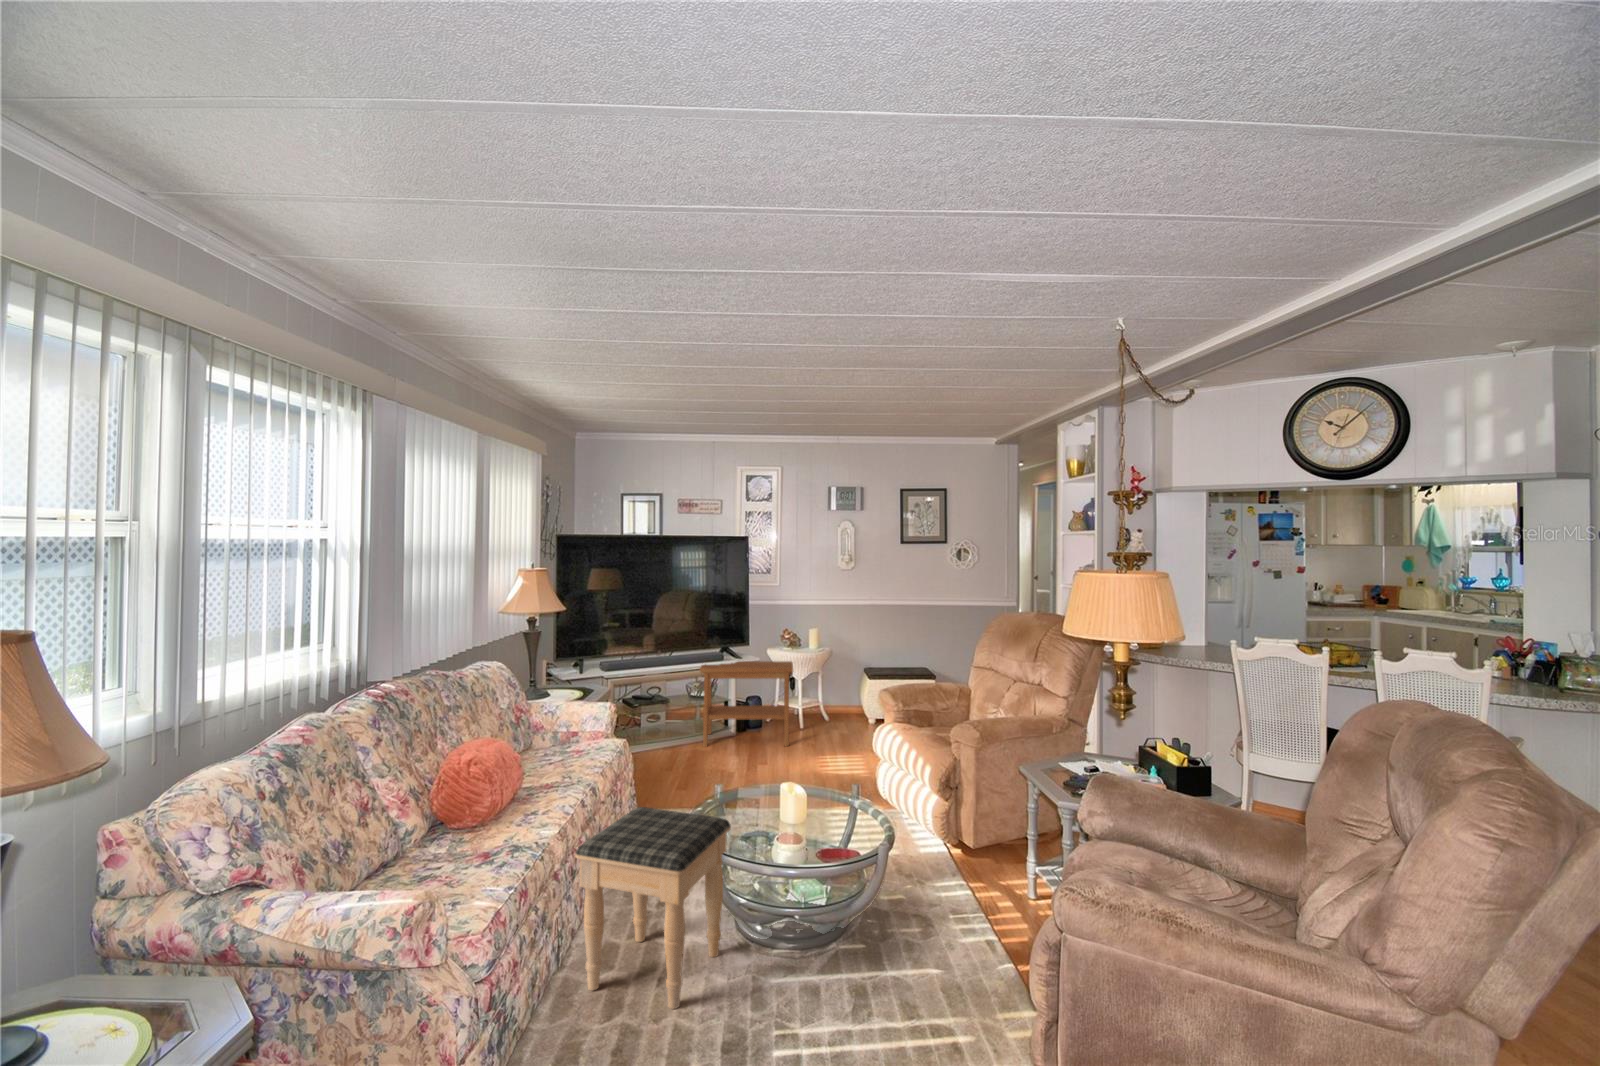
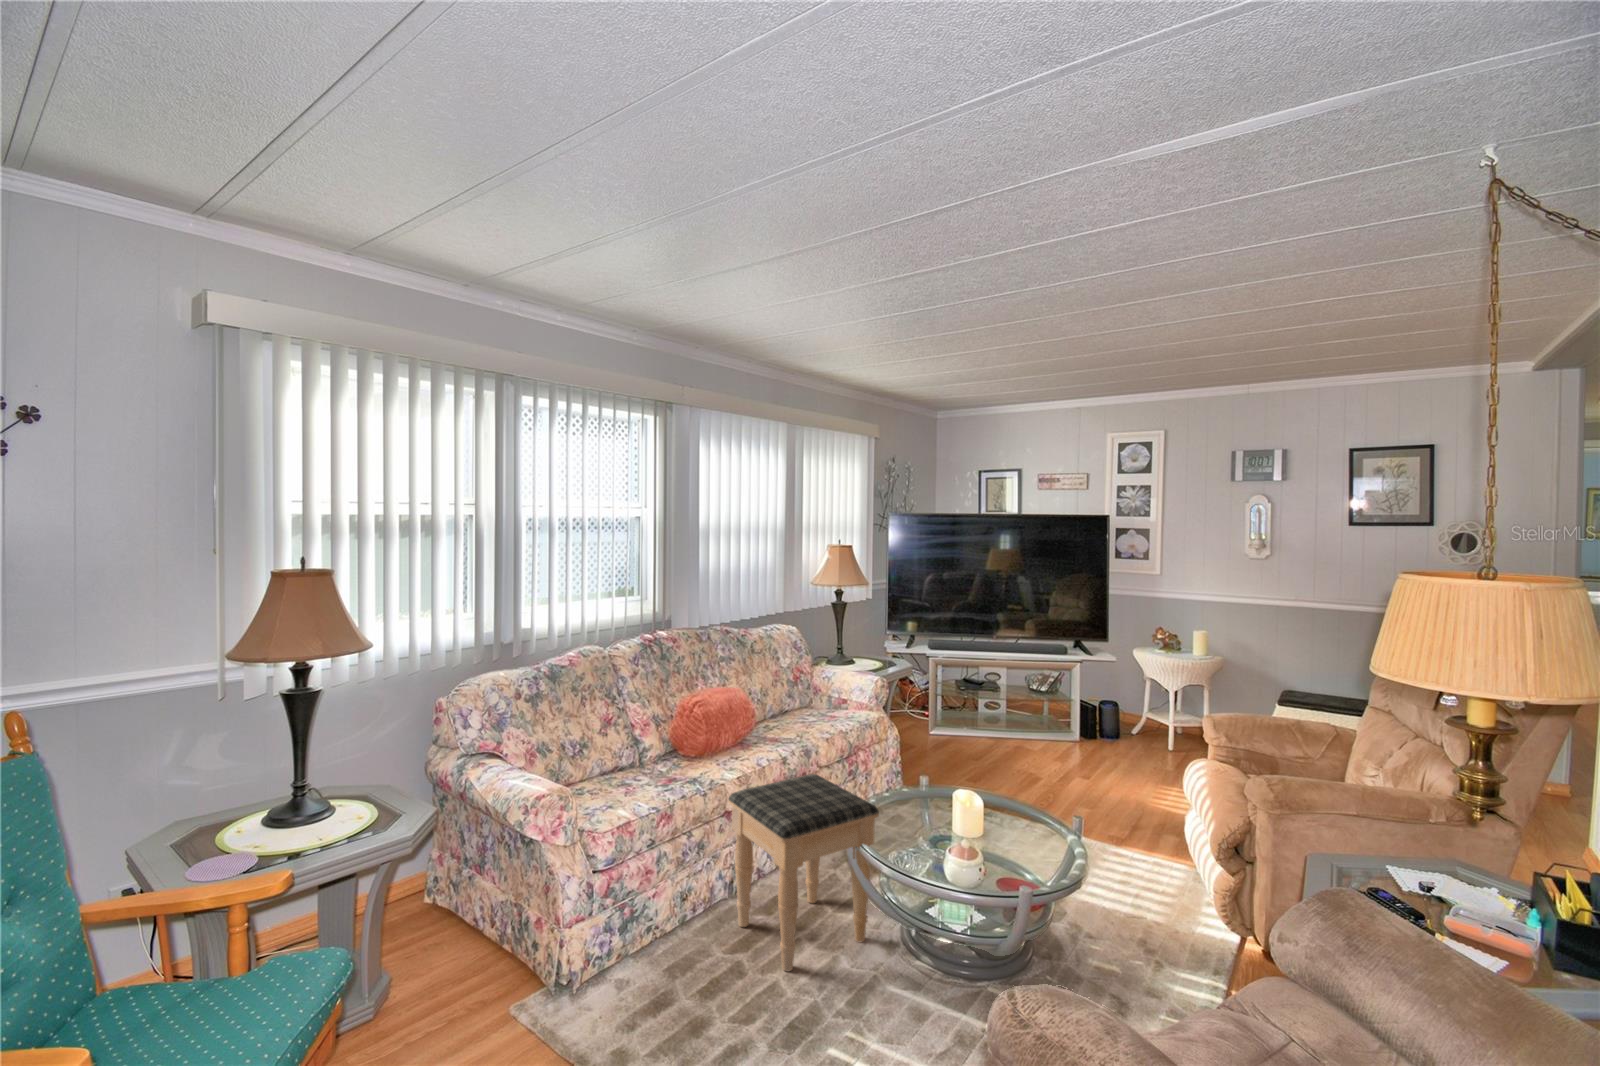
side table: present [700,661,793,747] -> none [1033,653,1152,763]

